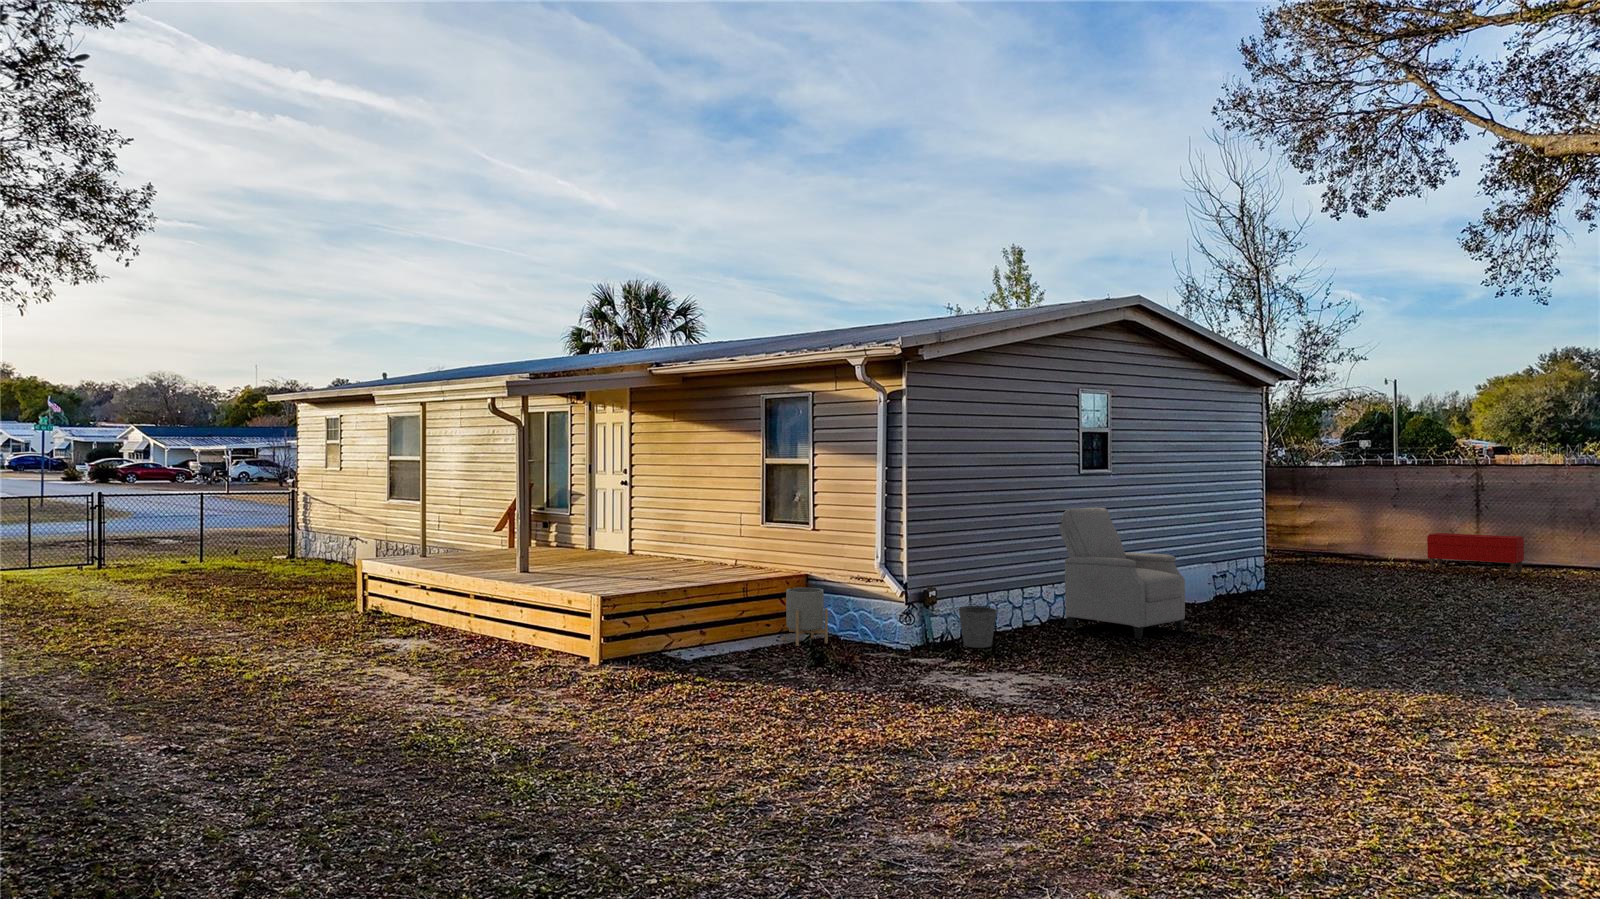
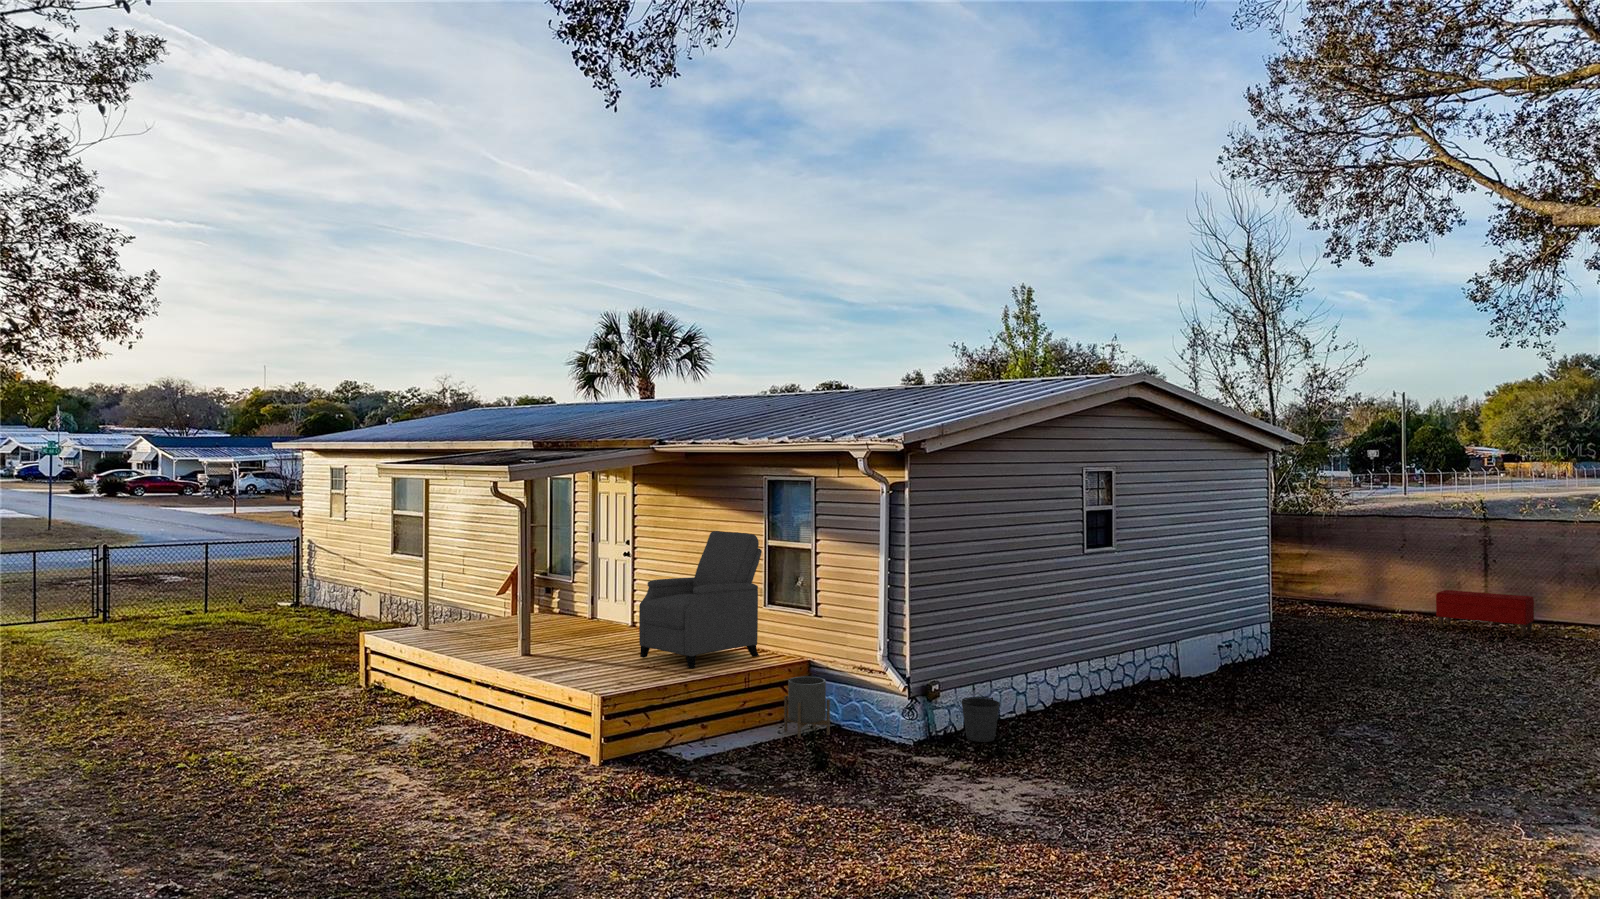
chair: present [1059,508,1185,639] -> present [639,531,762,668]

